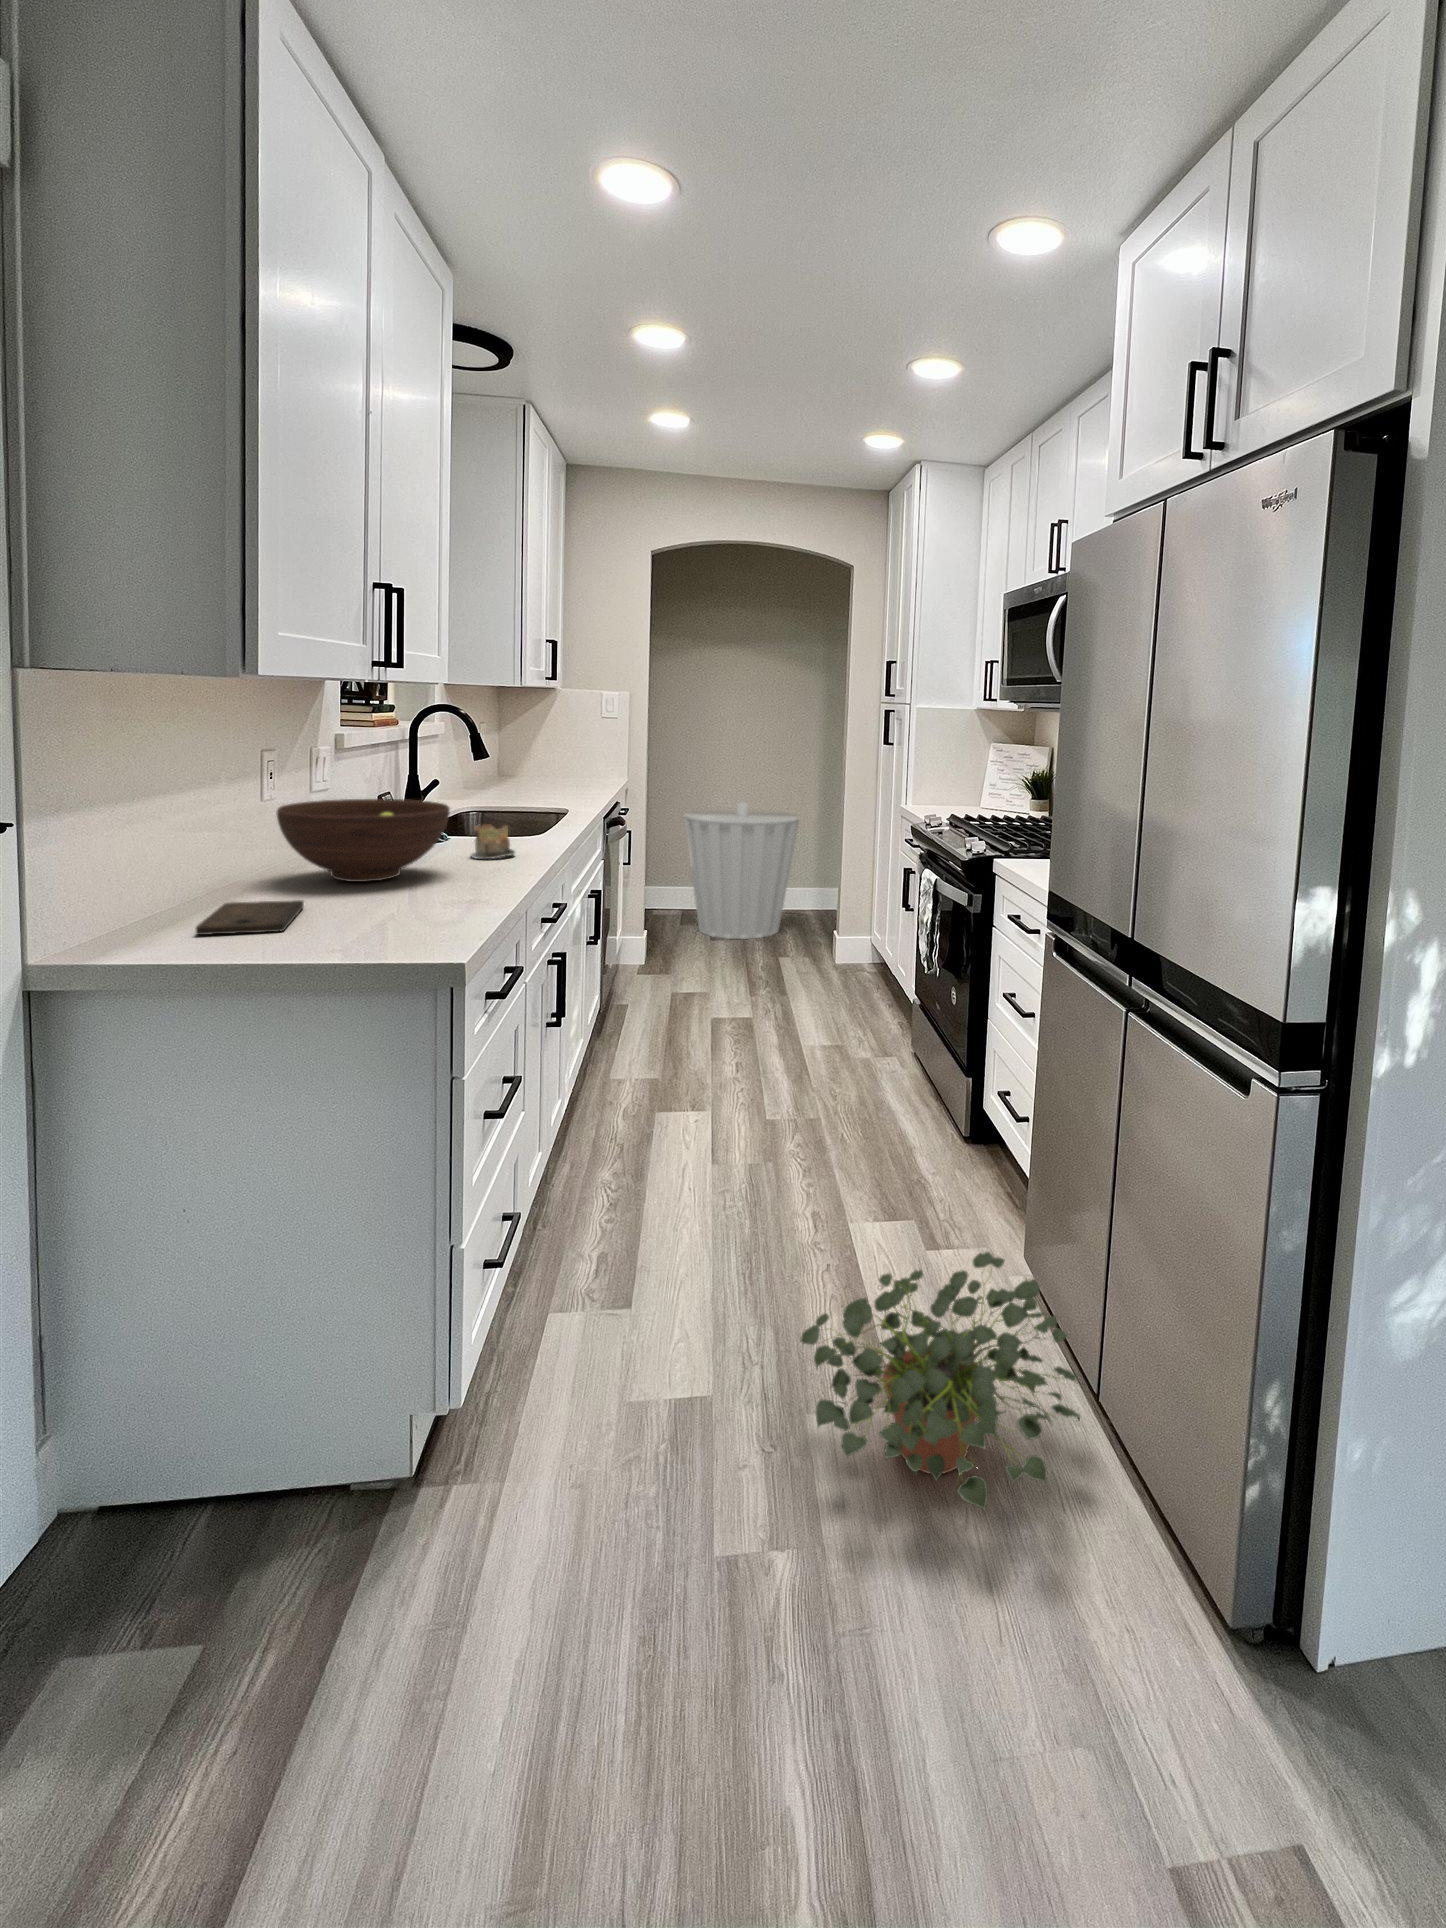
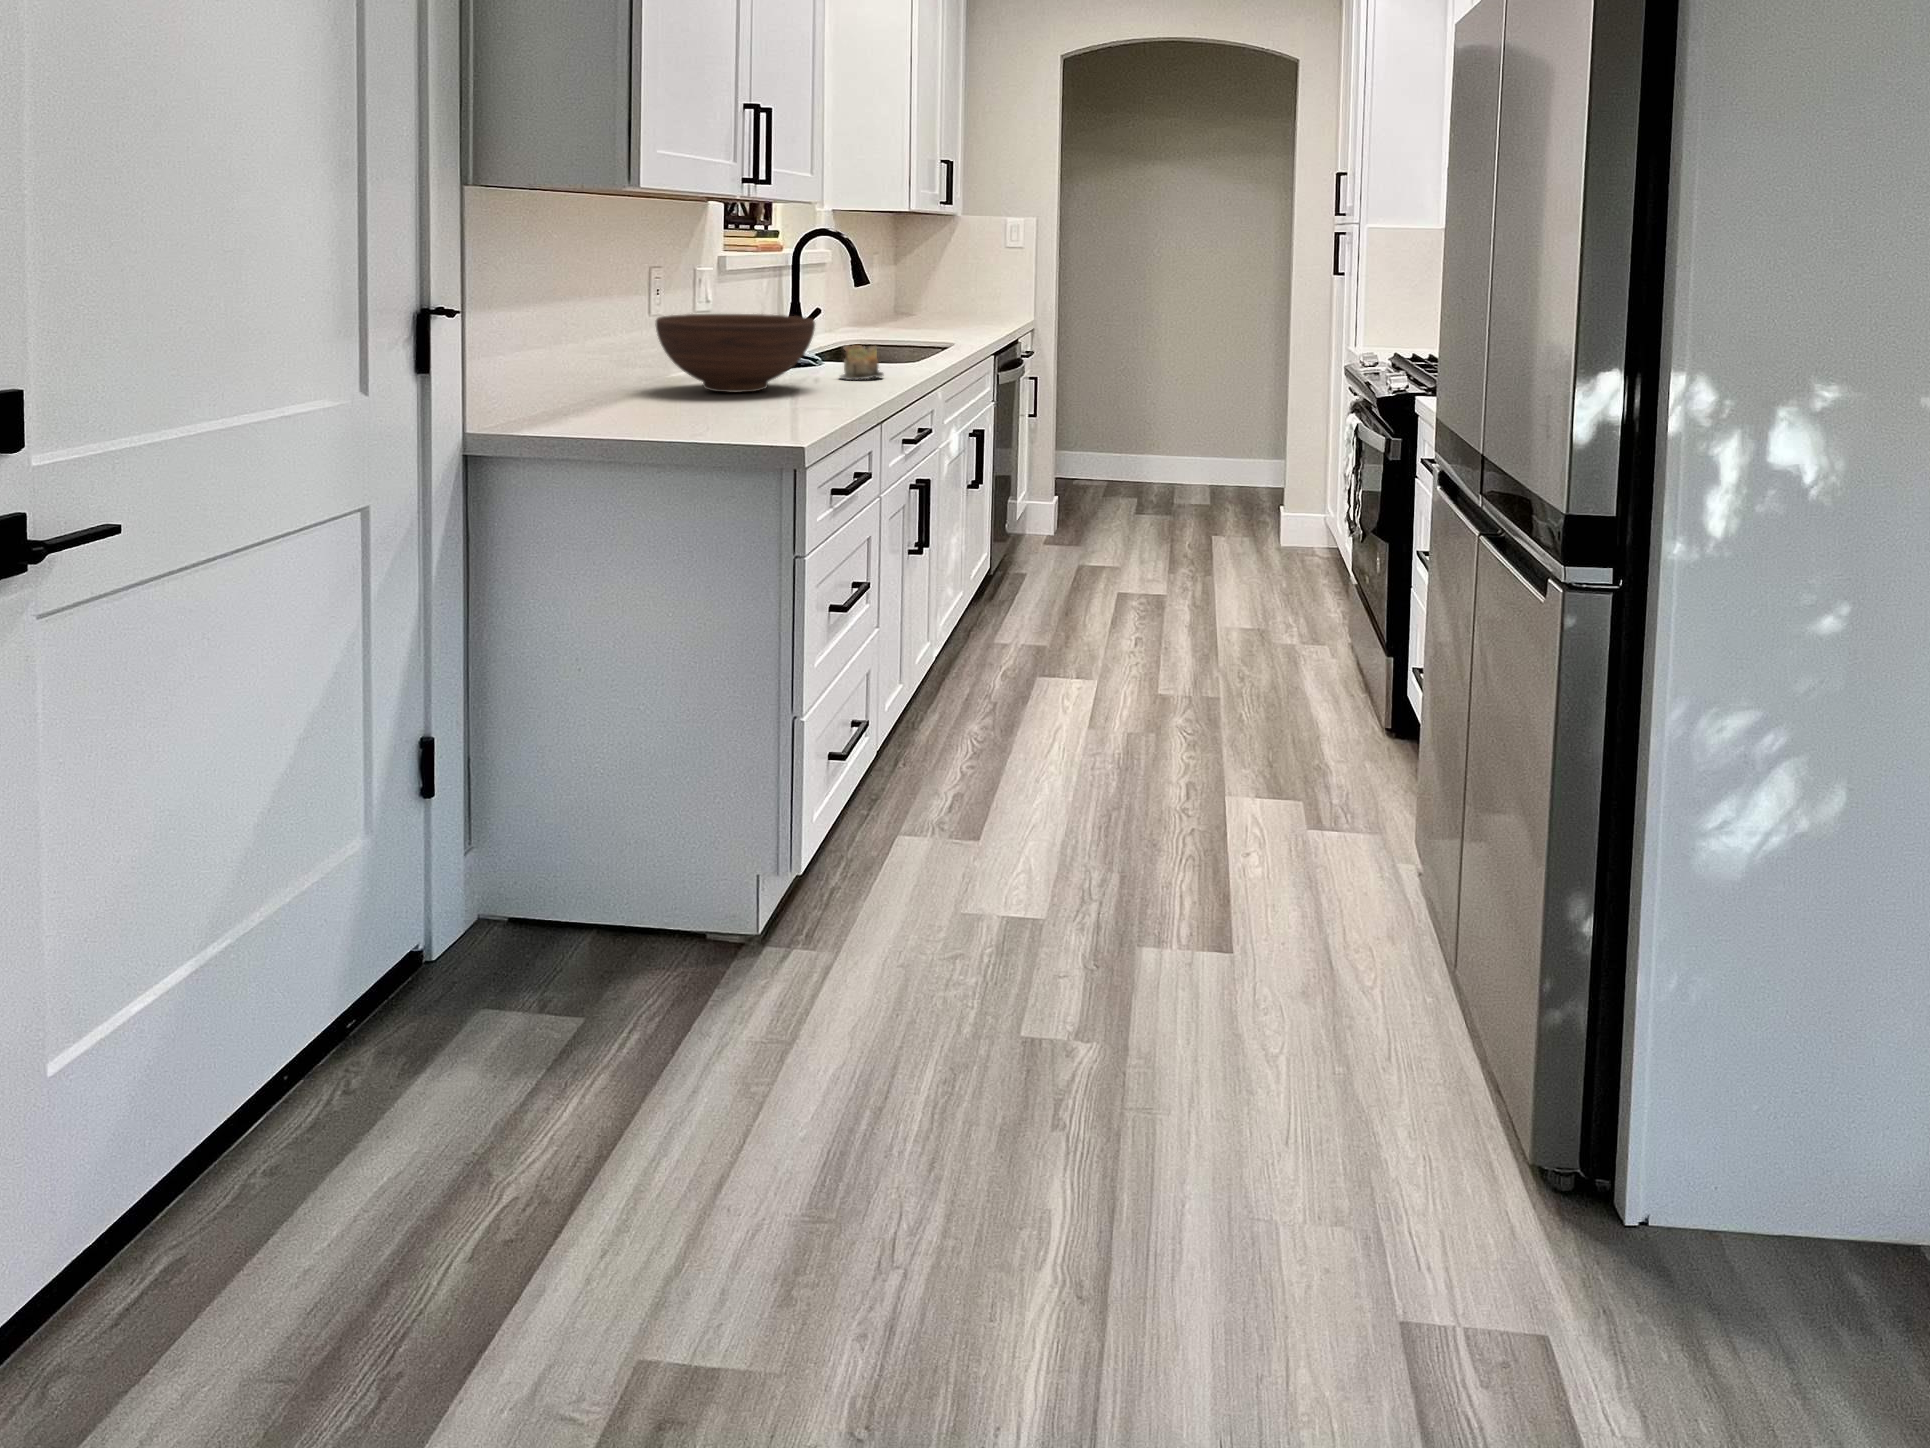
trash can: present [684,801,799,939] -> none [1107,349,1246,515]
cutting board: present [196,900,304,935] -> none [582,400,675,423]
potted plant: present [801,1252,1080,1511] -> none [1131,801,1427,1030]

